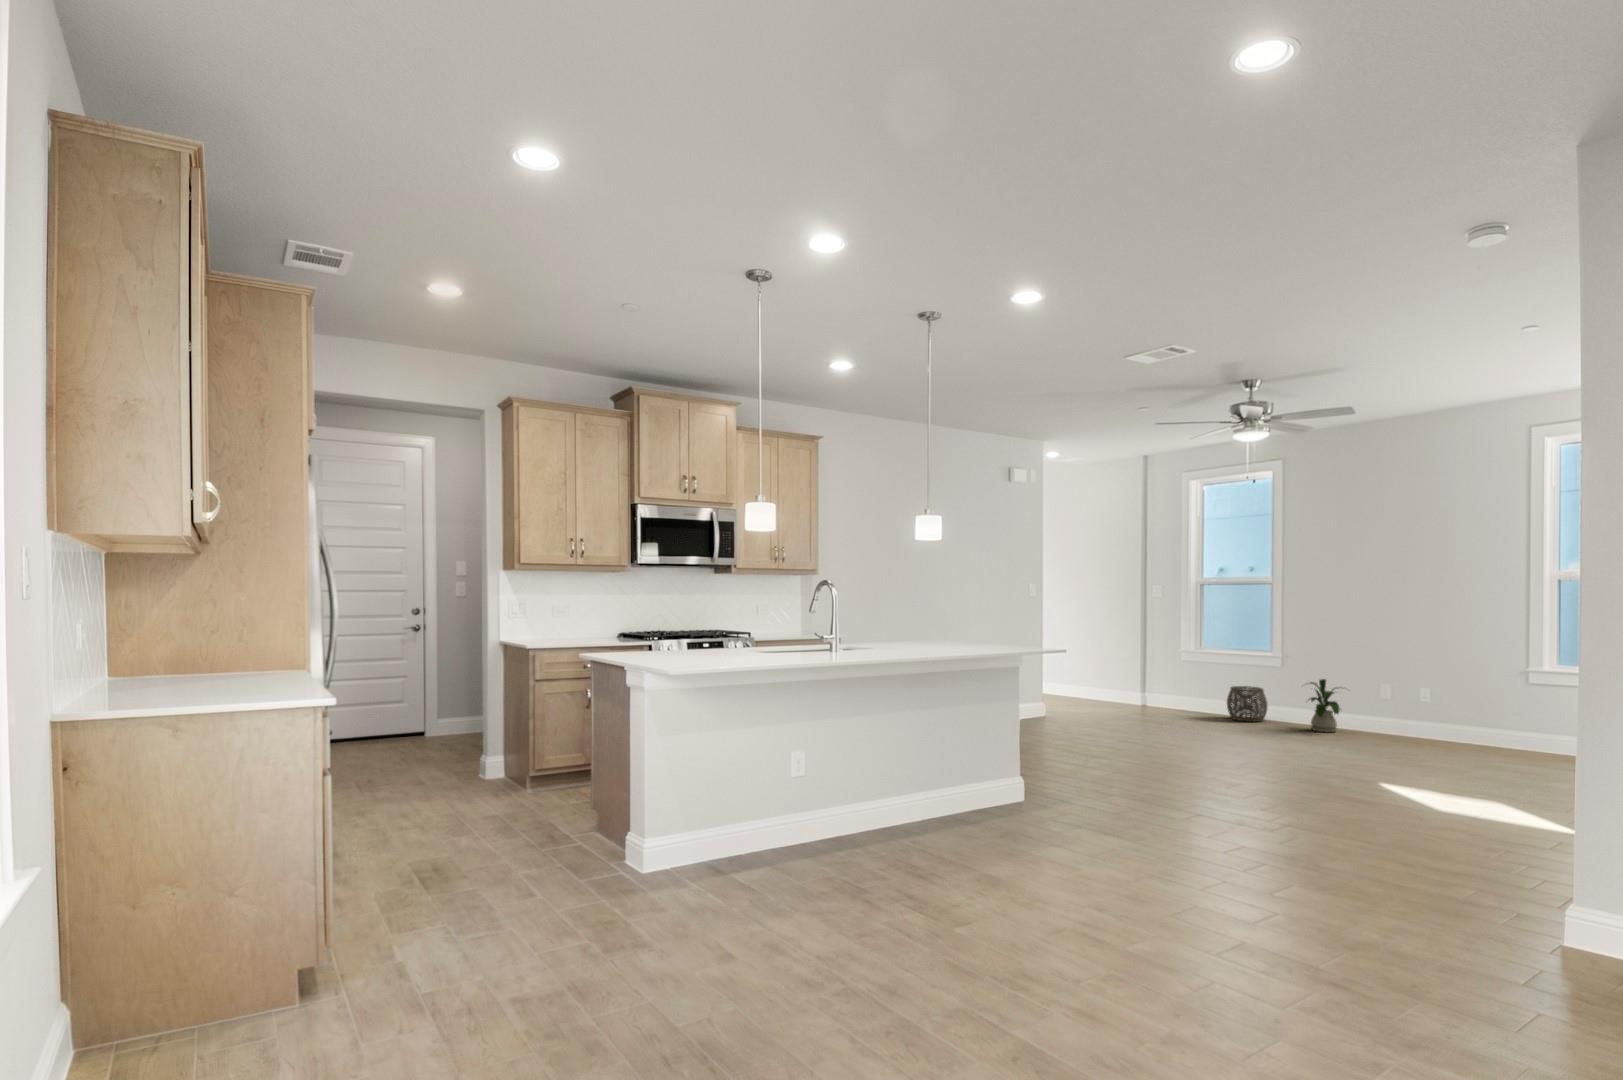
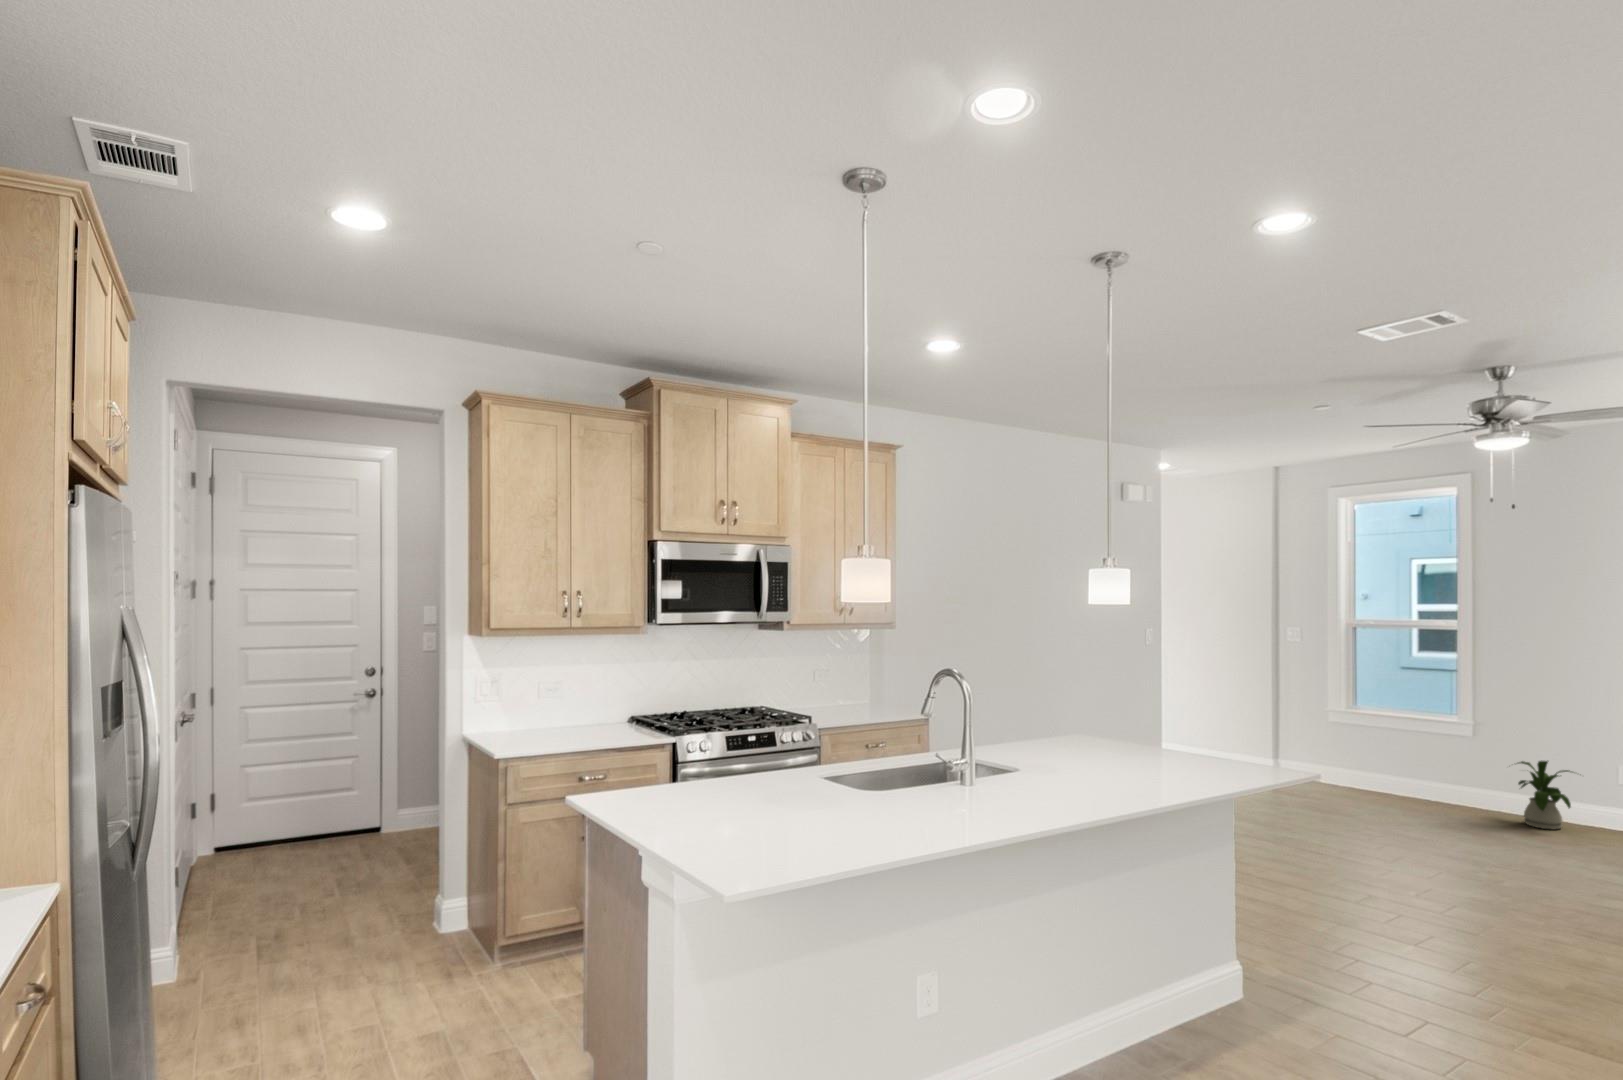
woven basket: present [1227,686,1268,722] -> none [1396,758,1454,807]

